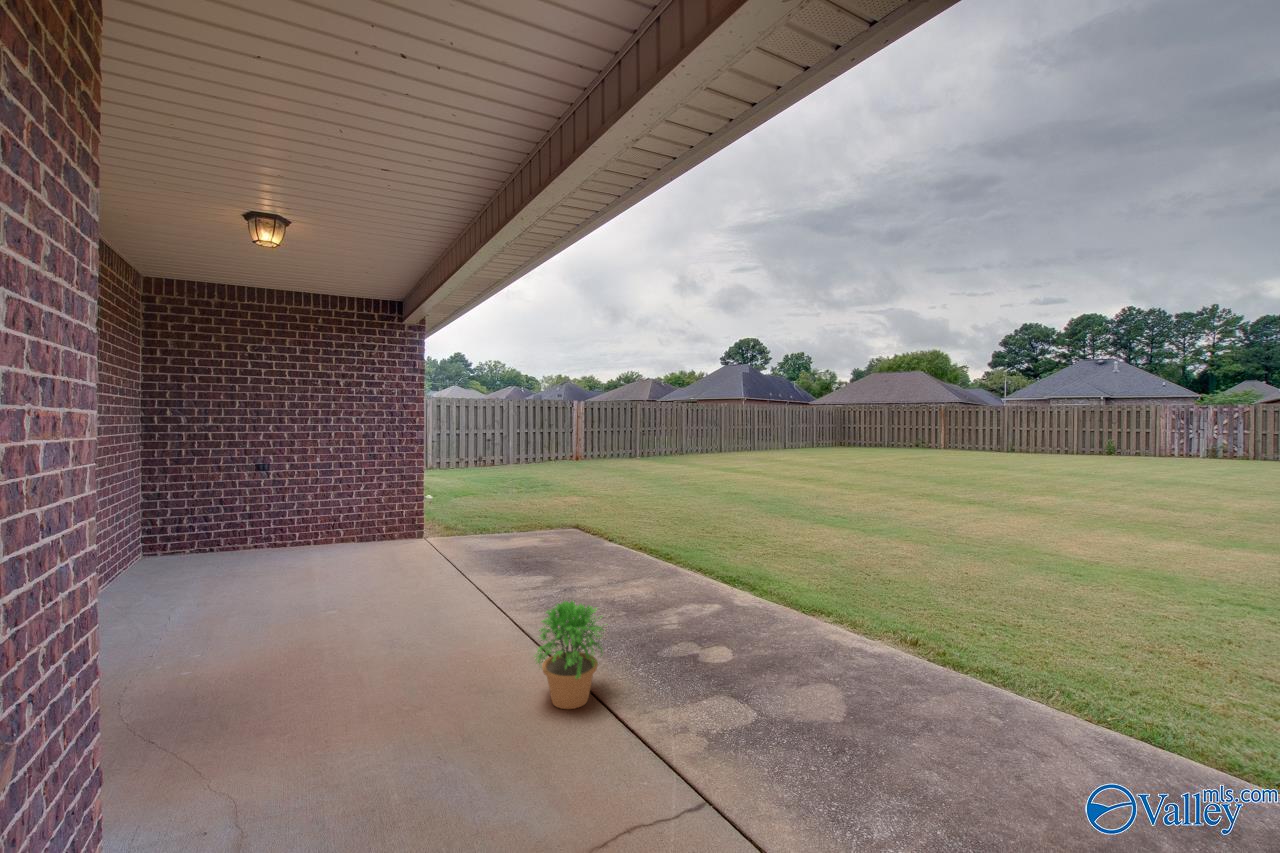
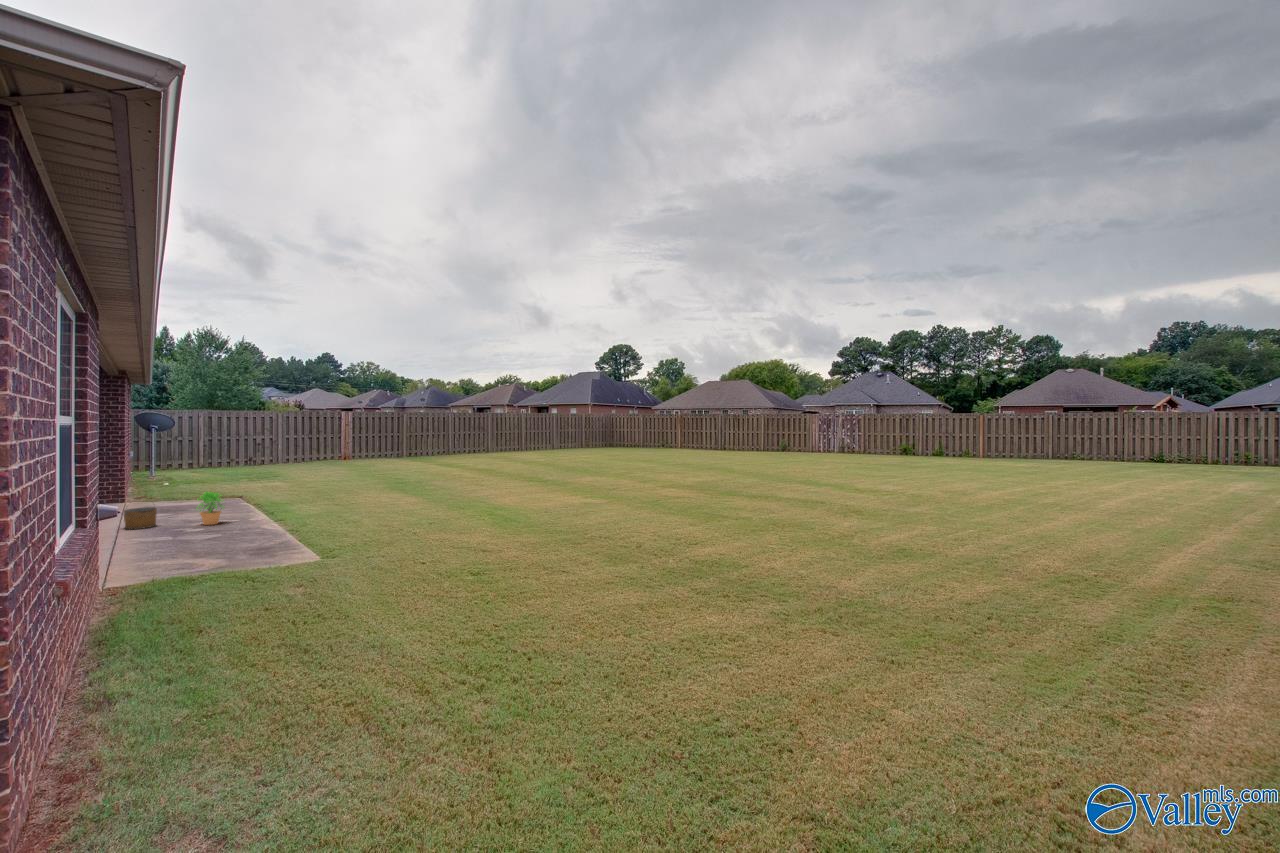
bucket: none [345,612,429,729] -> present [124,496,157,529]

